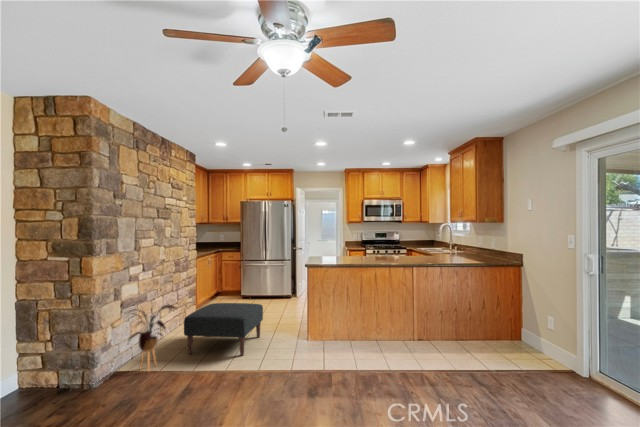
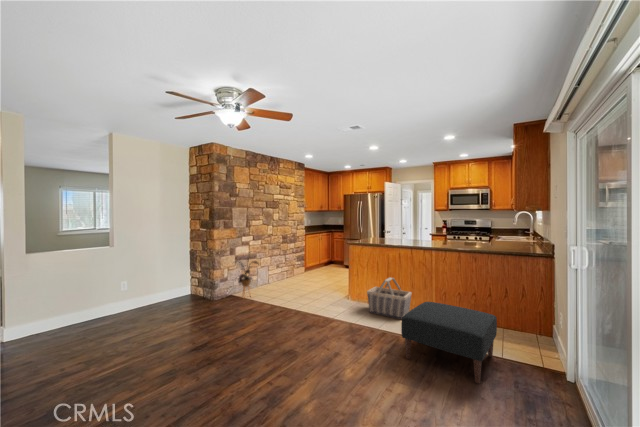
basket: none [346,300,396,348] -> present [367,277,412,319]
ottoman: present [184,303,263,356] -> present [401,302,497,384]

